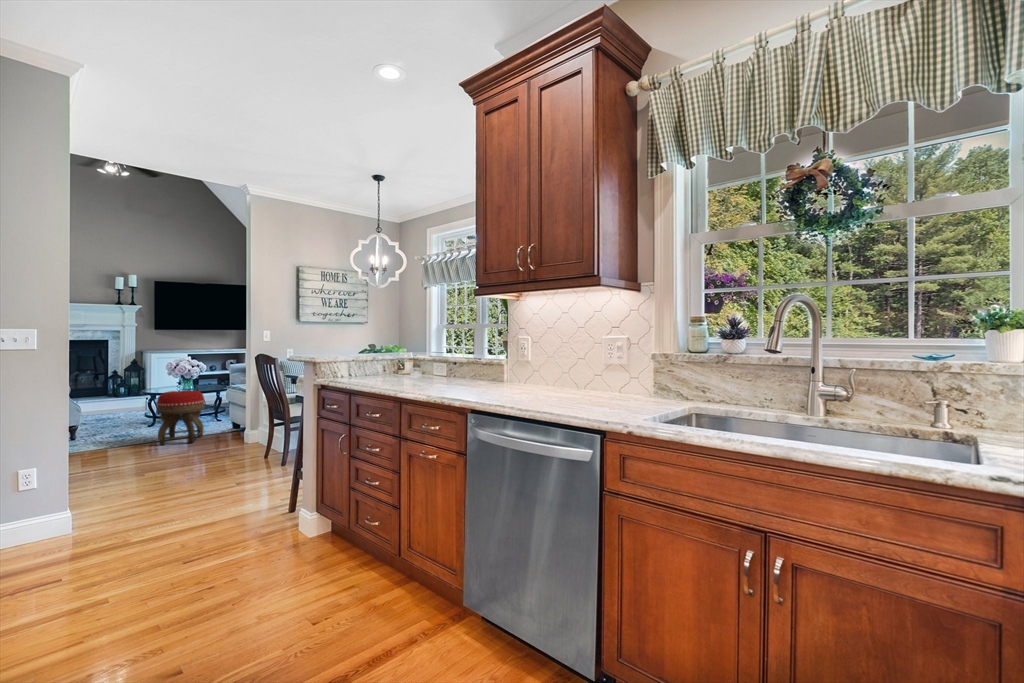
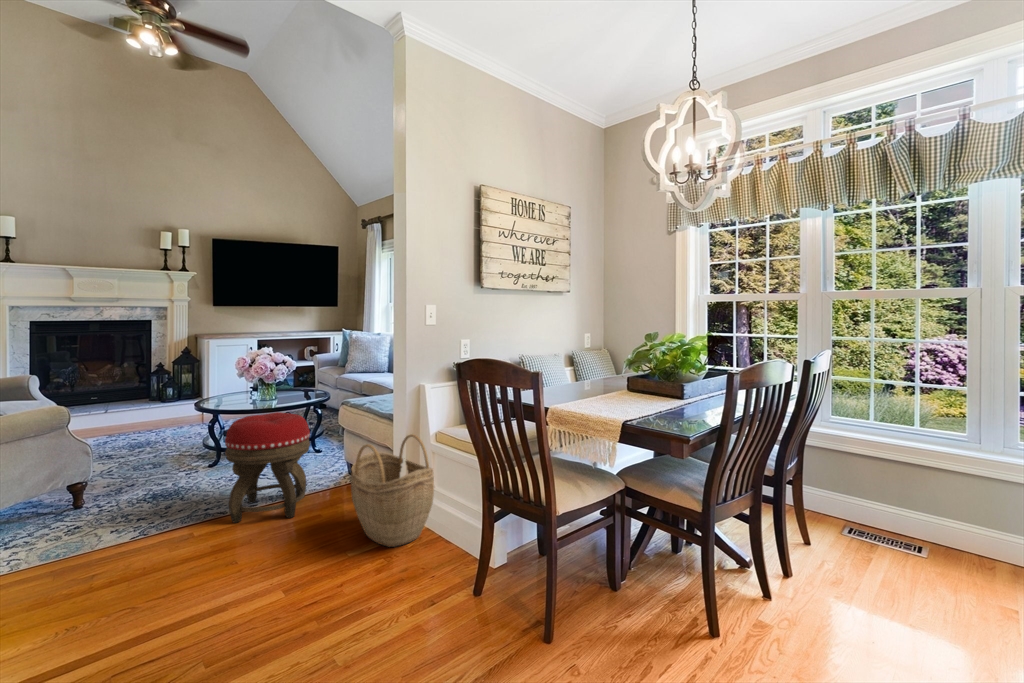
woven basket: none [221,397,264,449] -> present [351,435,434,547]

